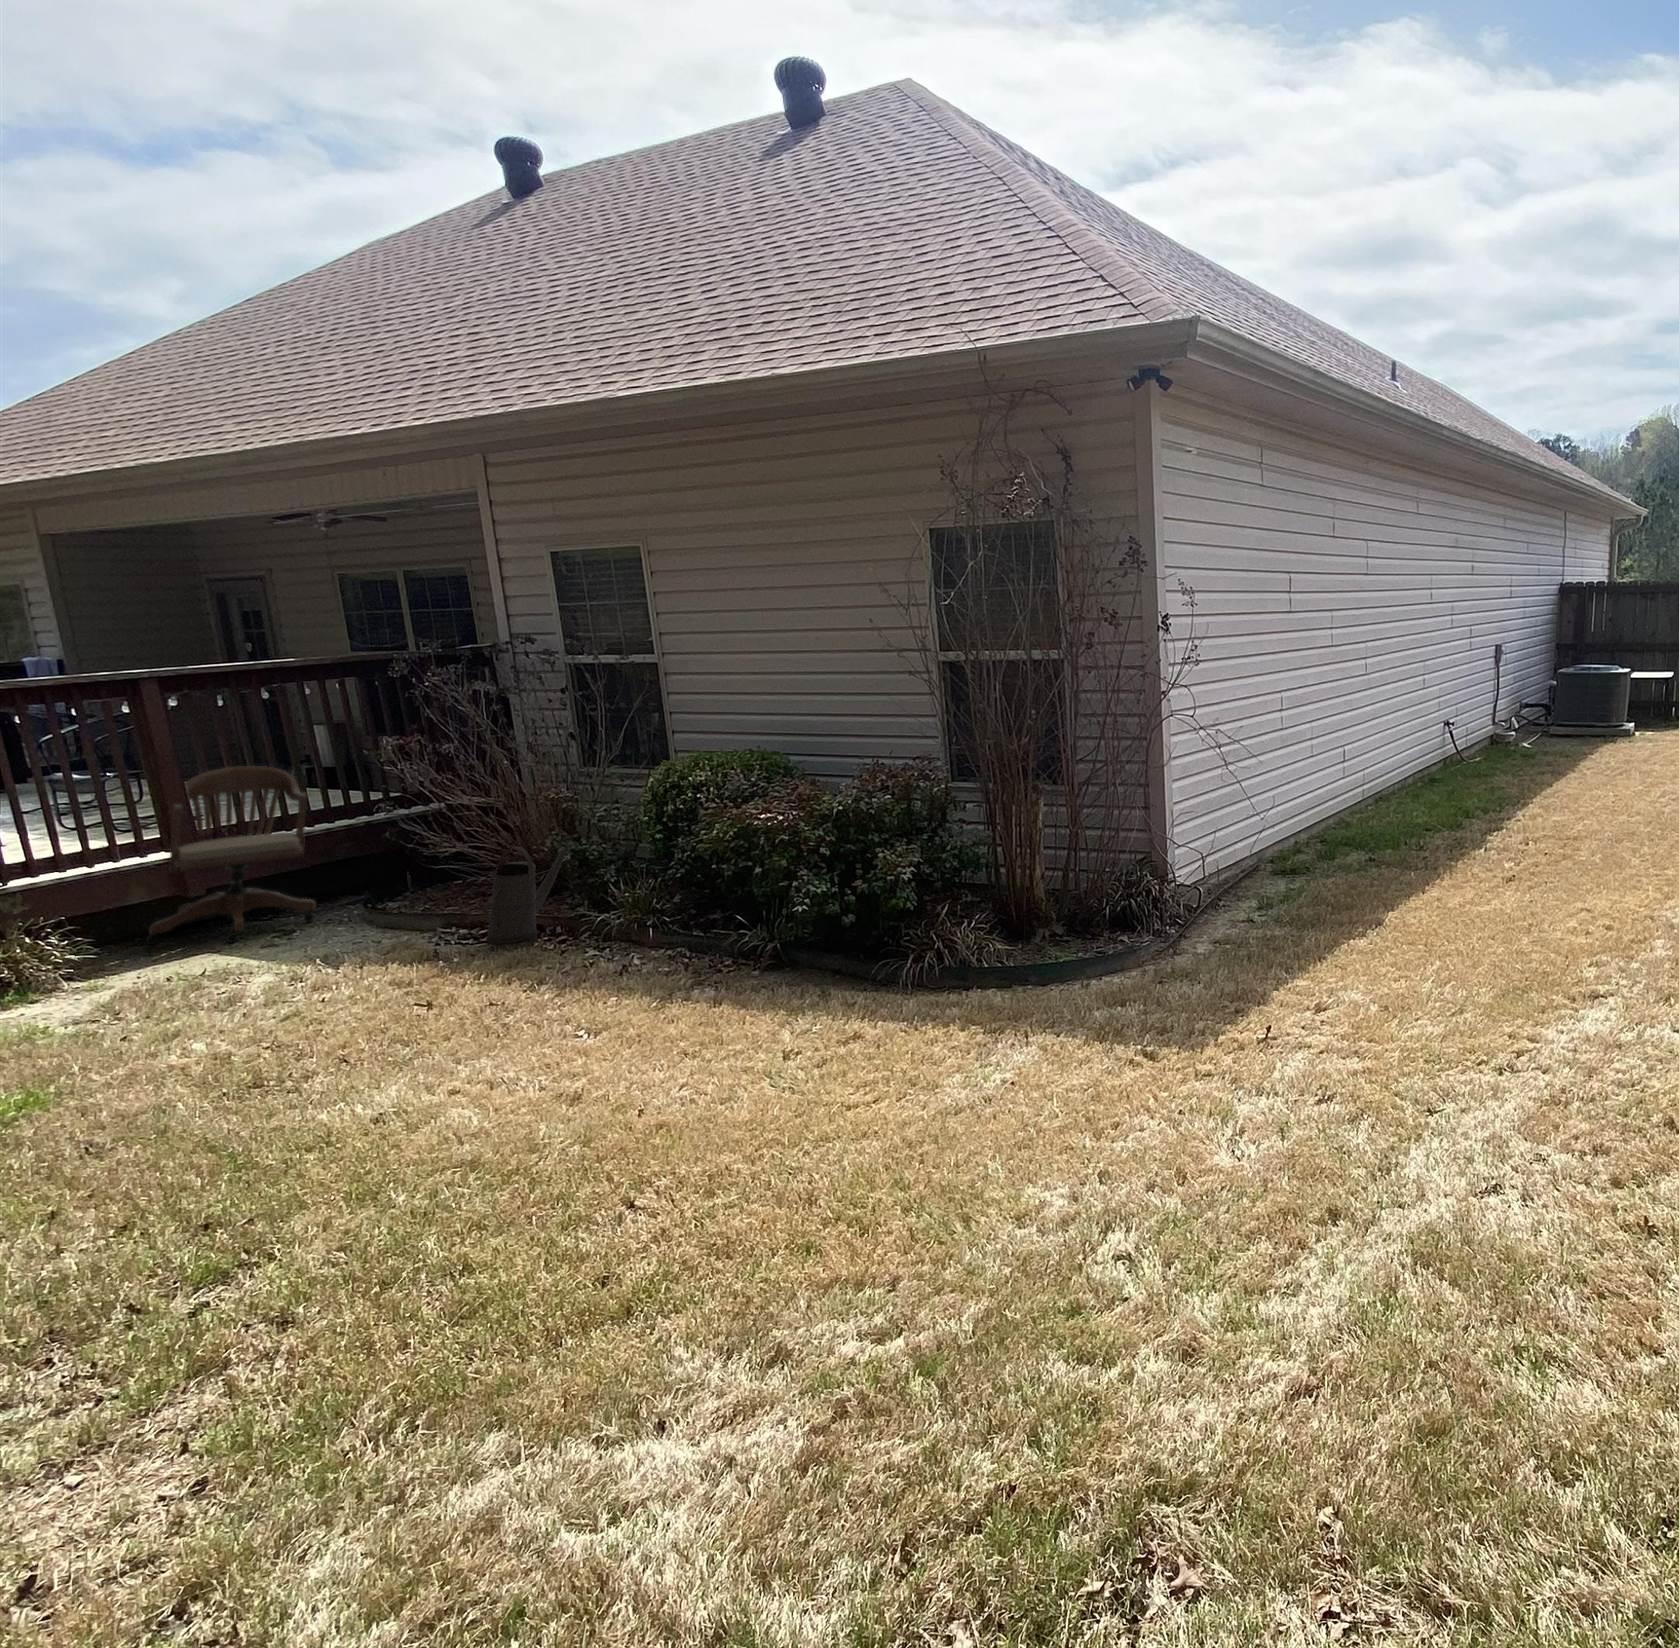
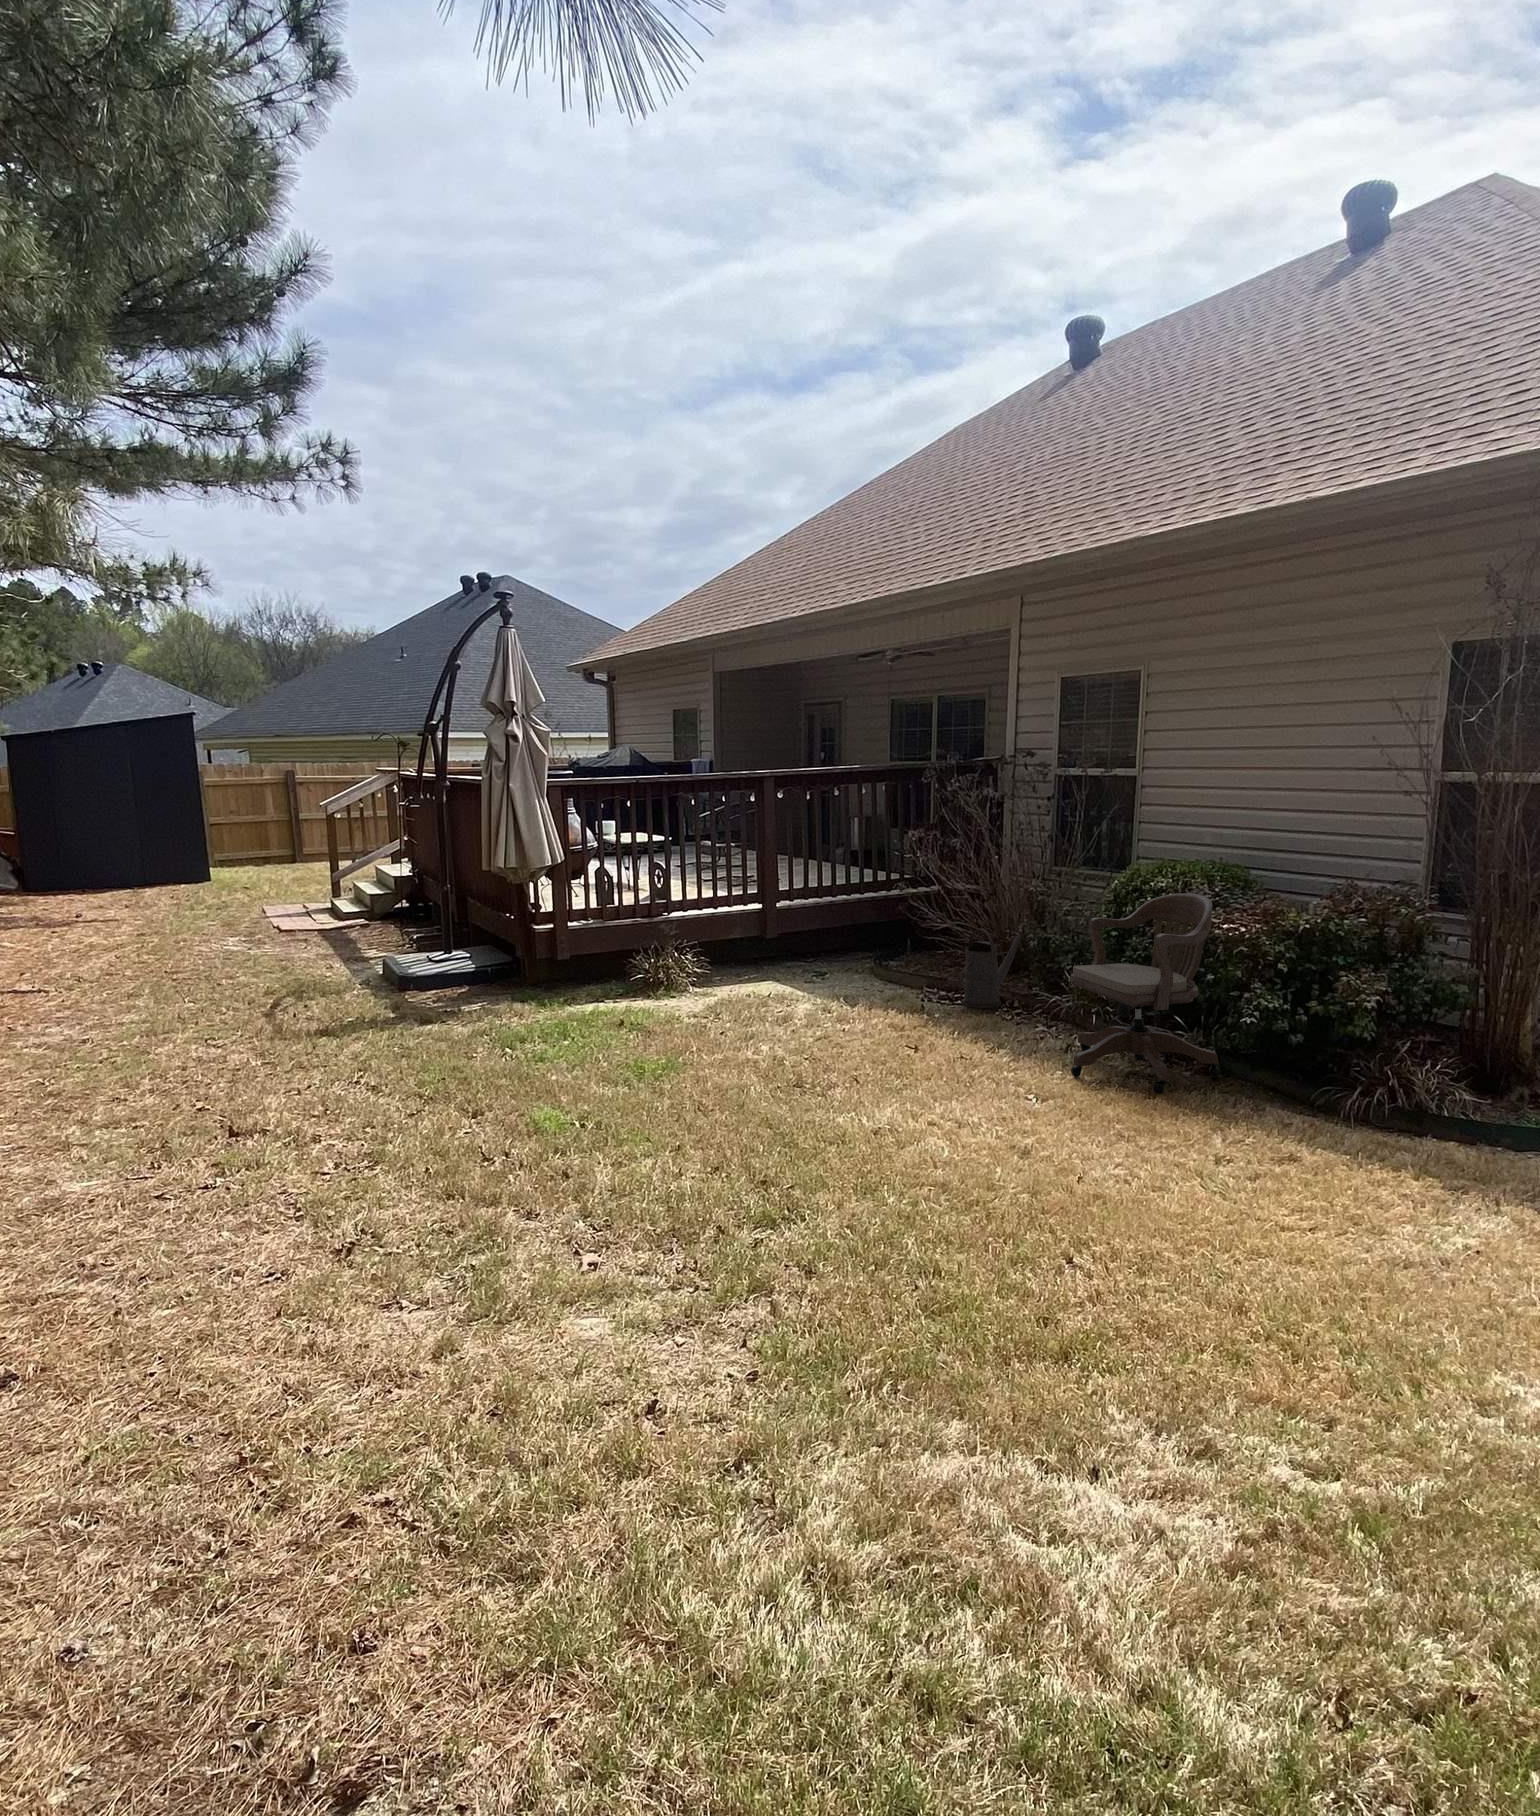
chair: present [146,766,316,944] -> present [1071,893,1220,1093]

